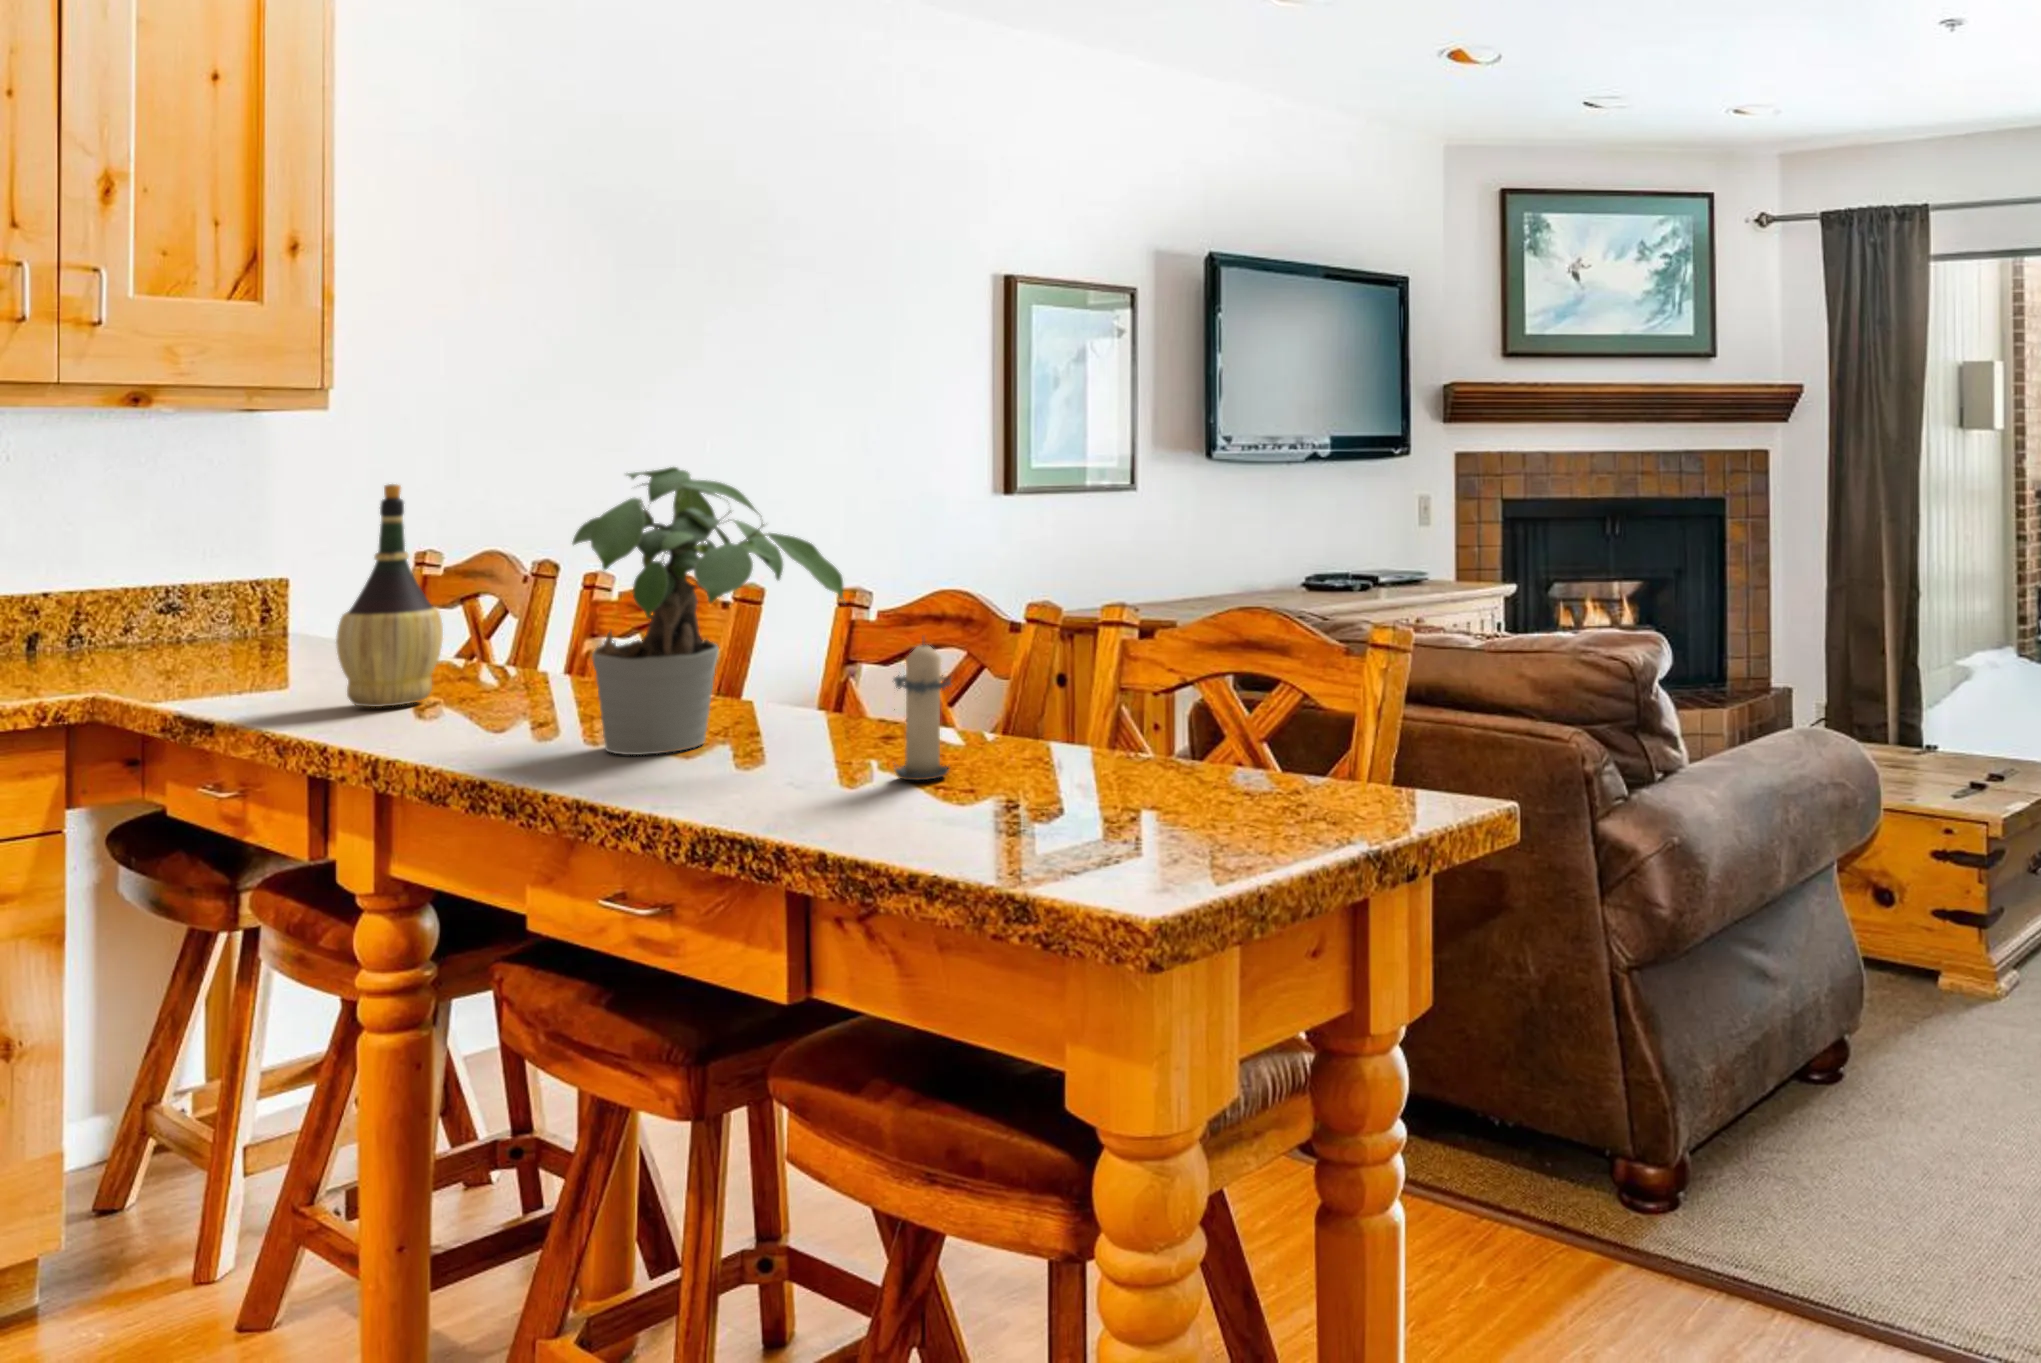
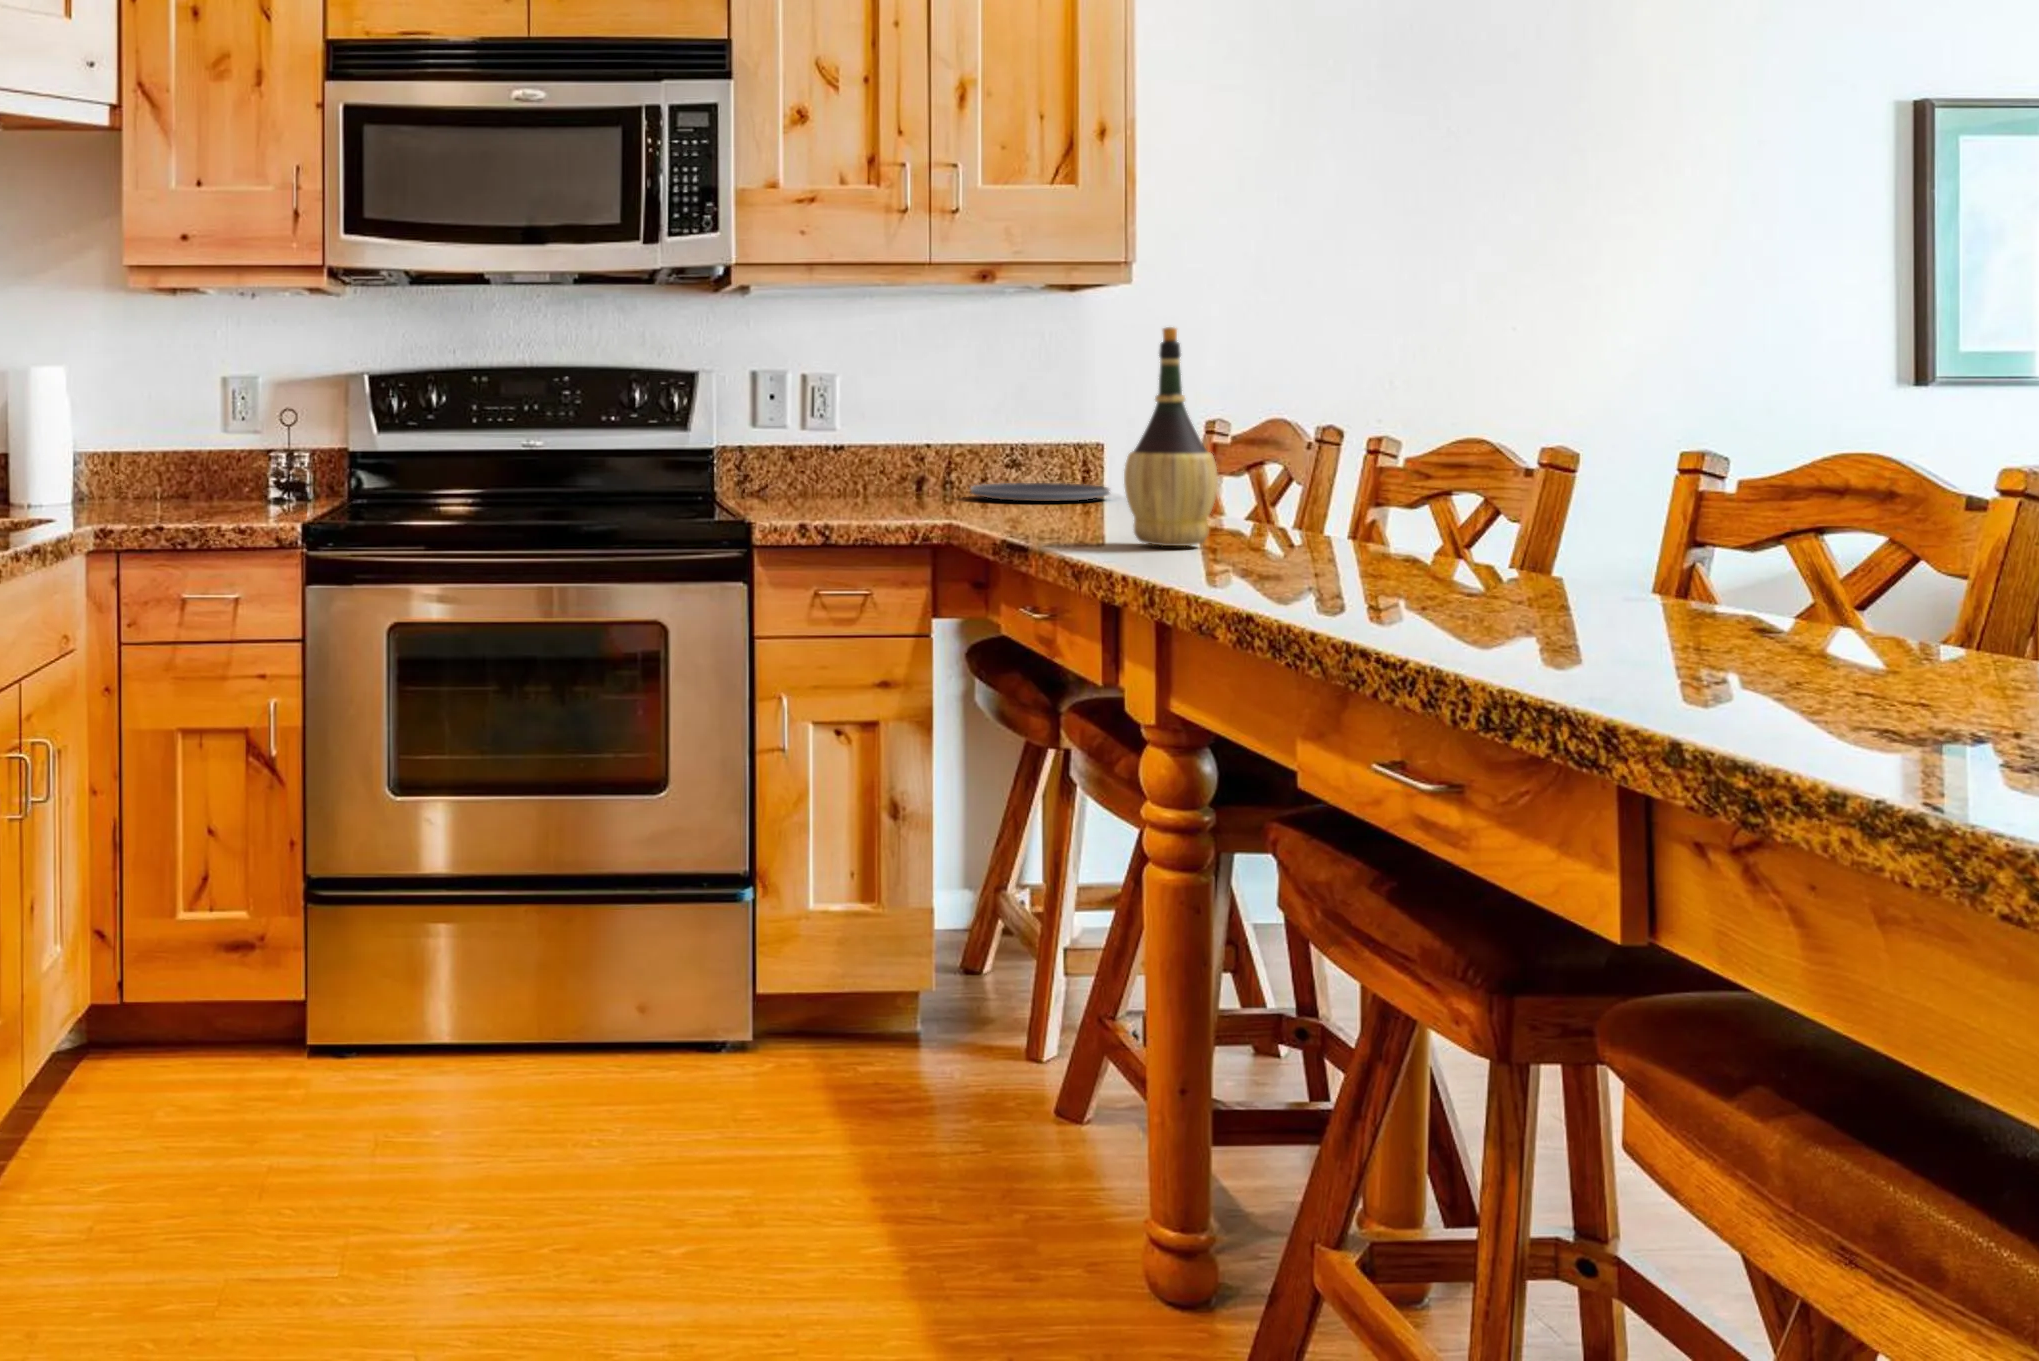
potted plant: present [573,467,843,755] -> none [1337,269,1703,612]
plate: none [102,624,301,655] -> present [971,483,1110,502]
candle: present [894,644,952,780] -> none [1780,472,1916,692]

